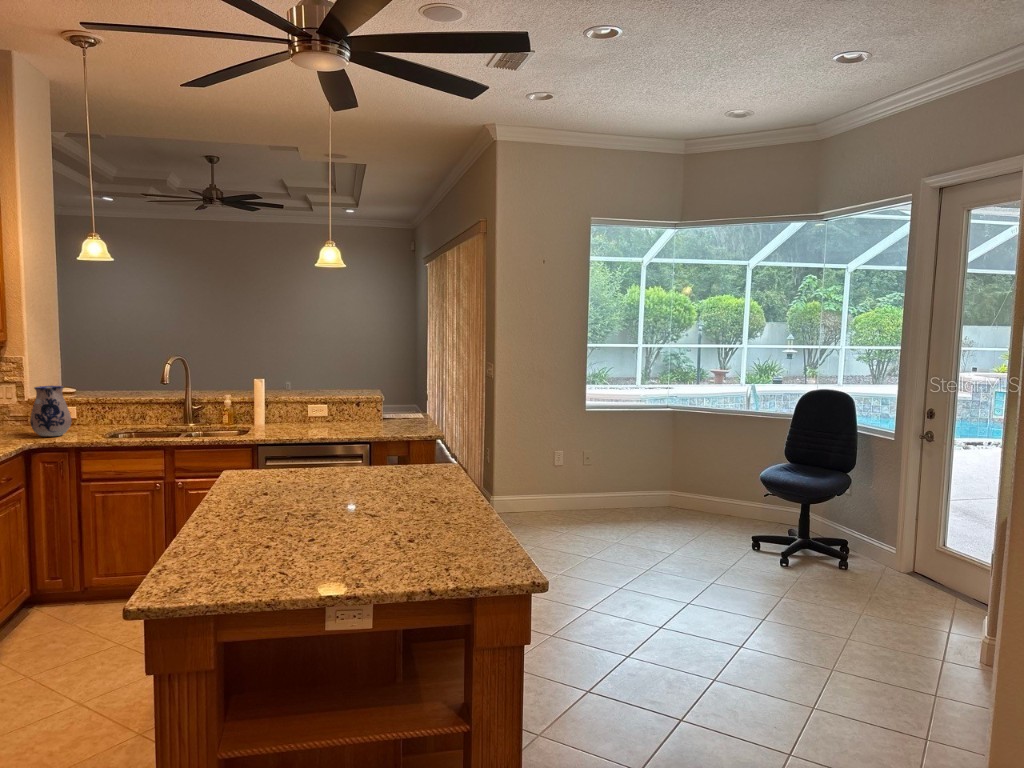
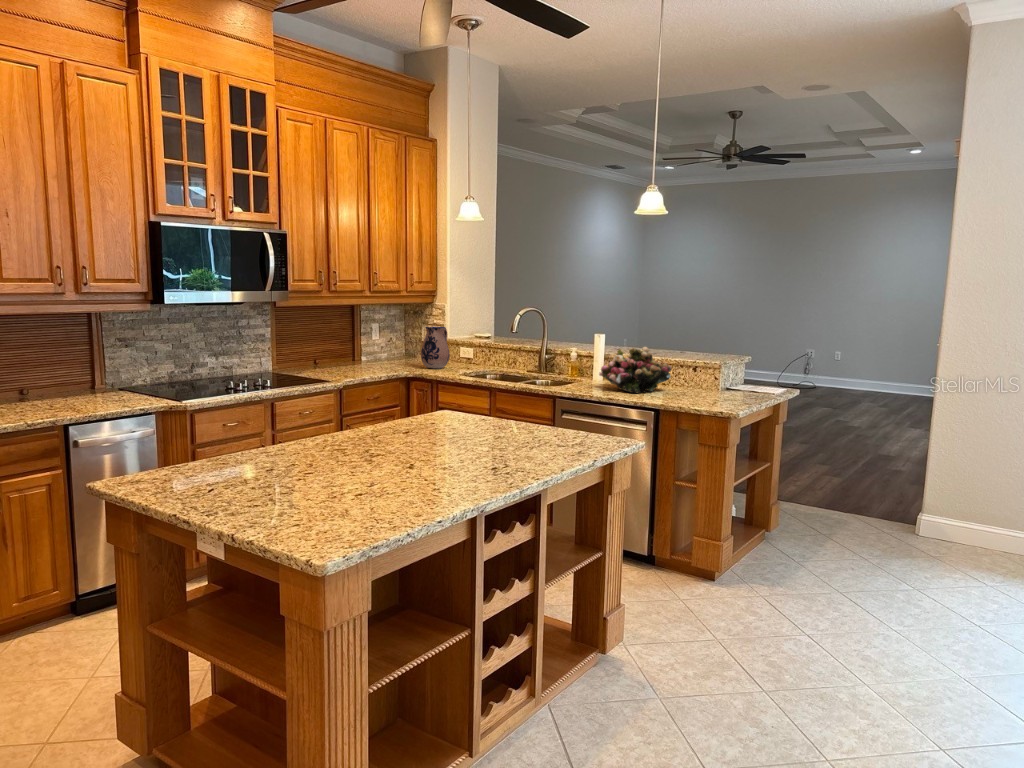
flower arrangement: none [290,390,358,432] -> present [599,347,672,393]

